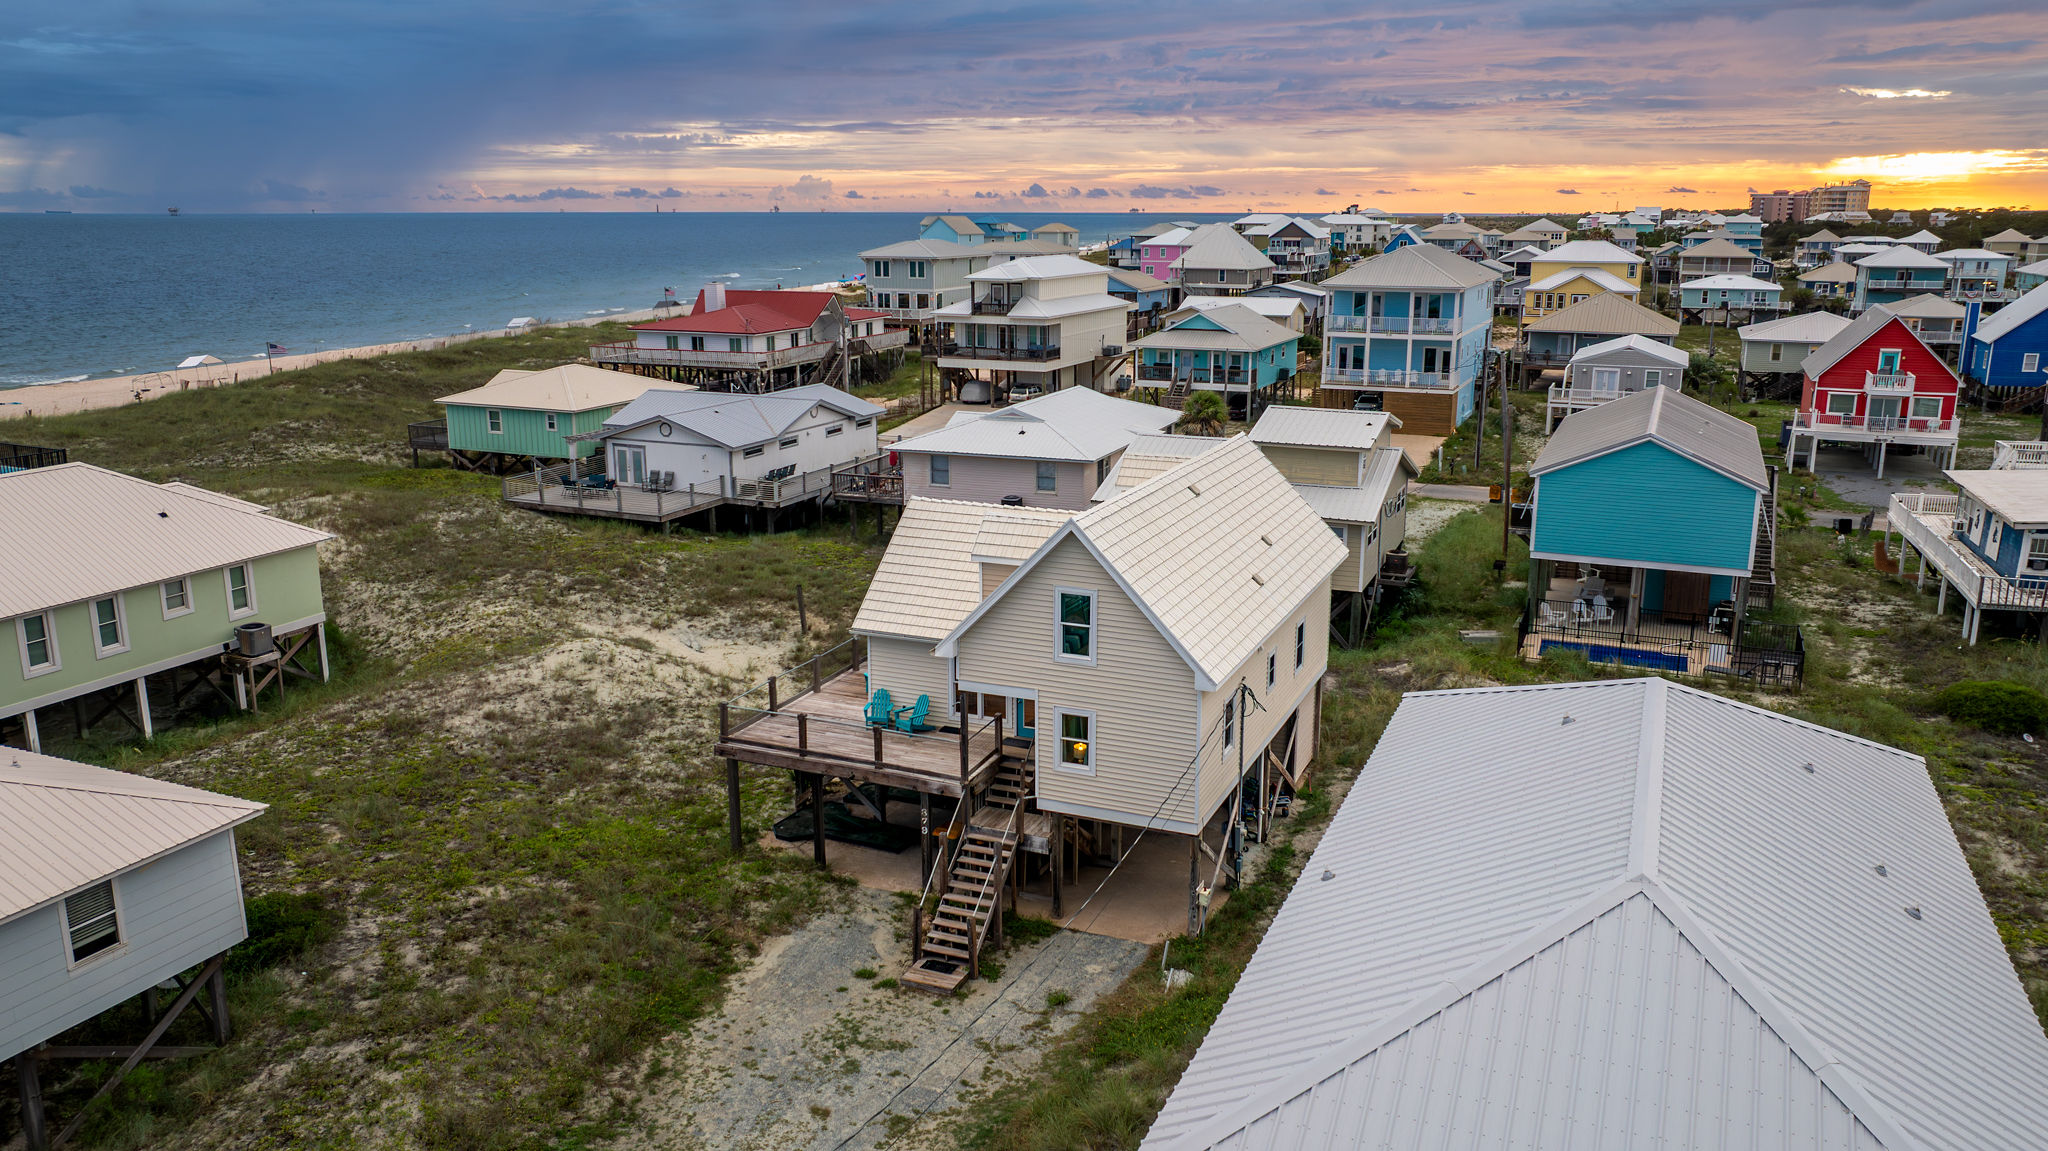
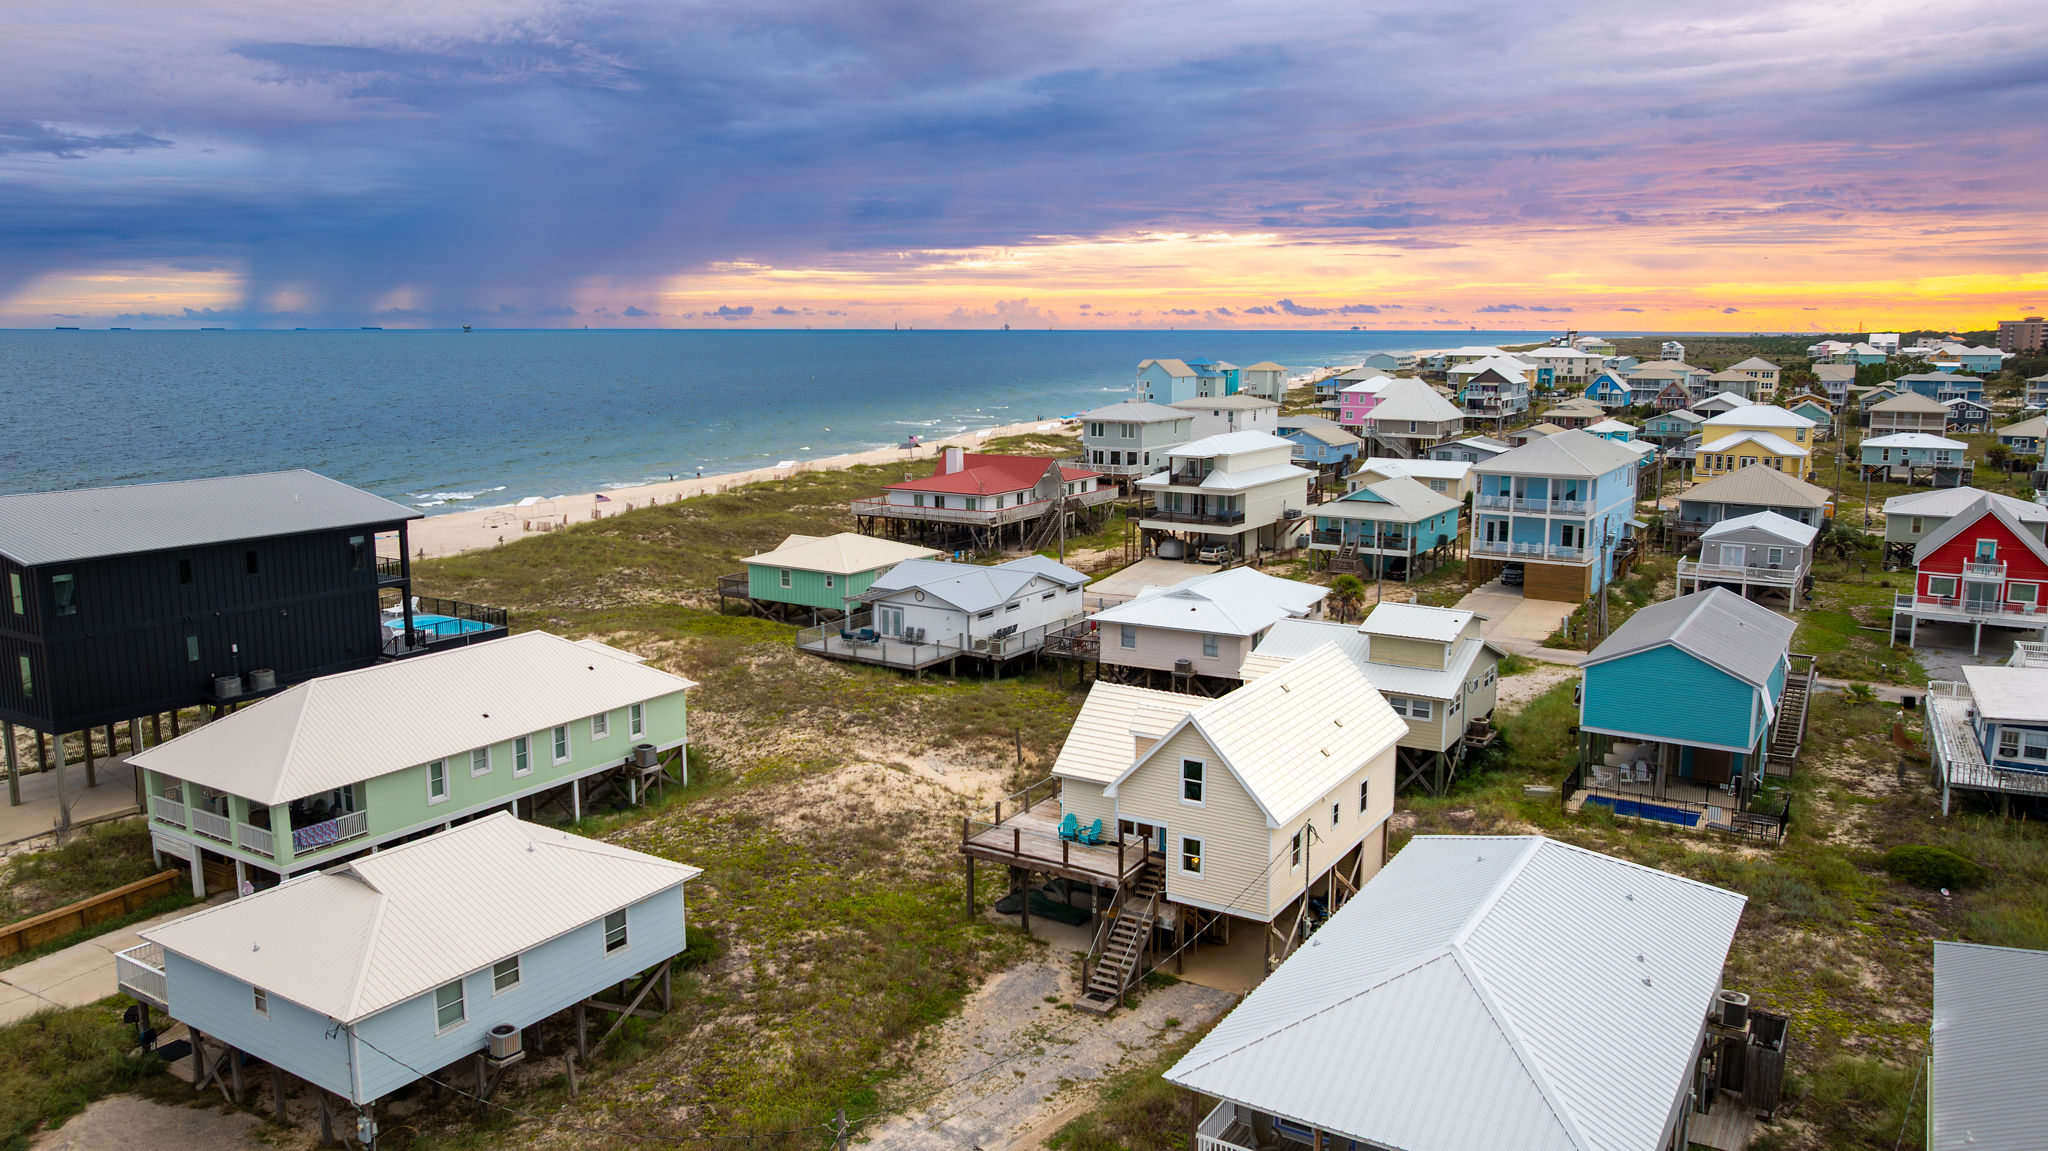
bench: none [1892,581,1947,616] -> present [1897,760,1940,789]

